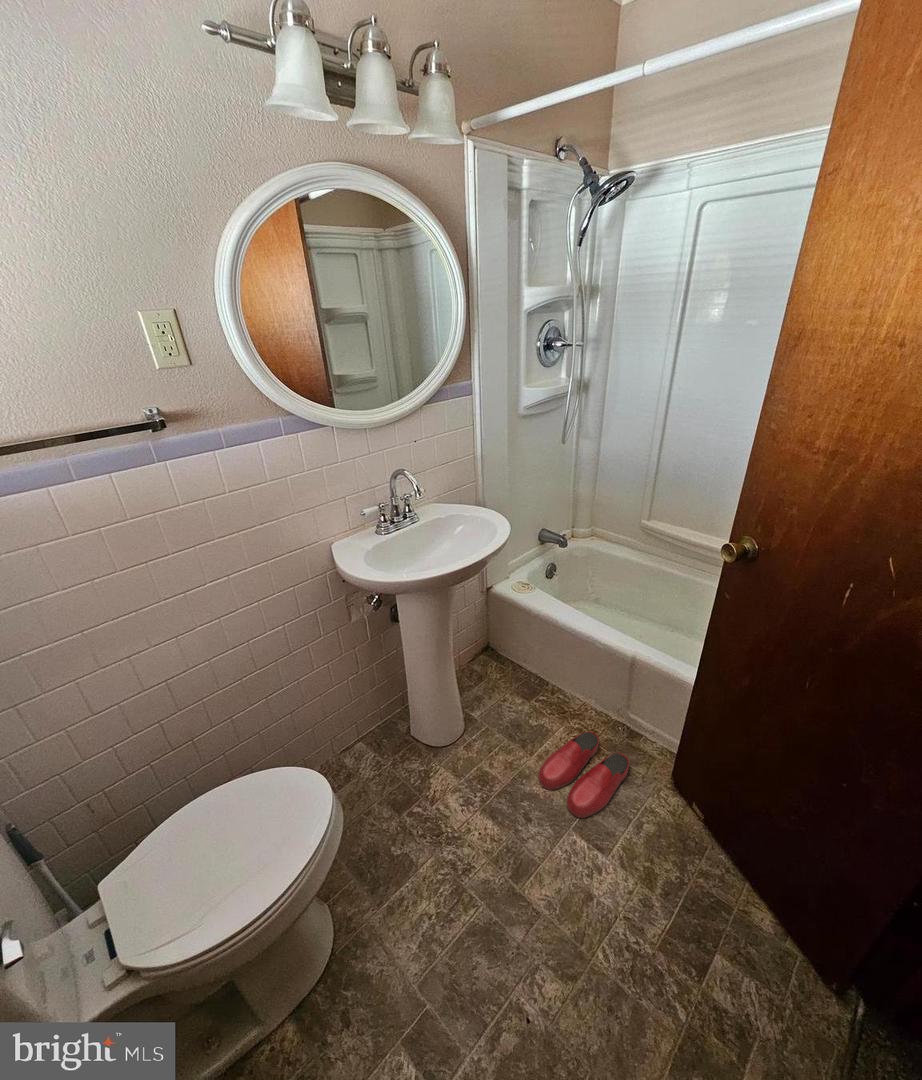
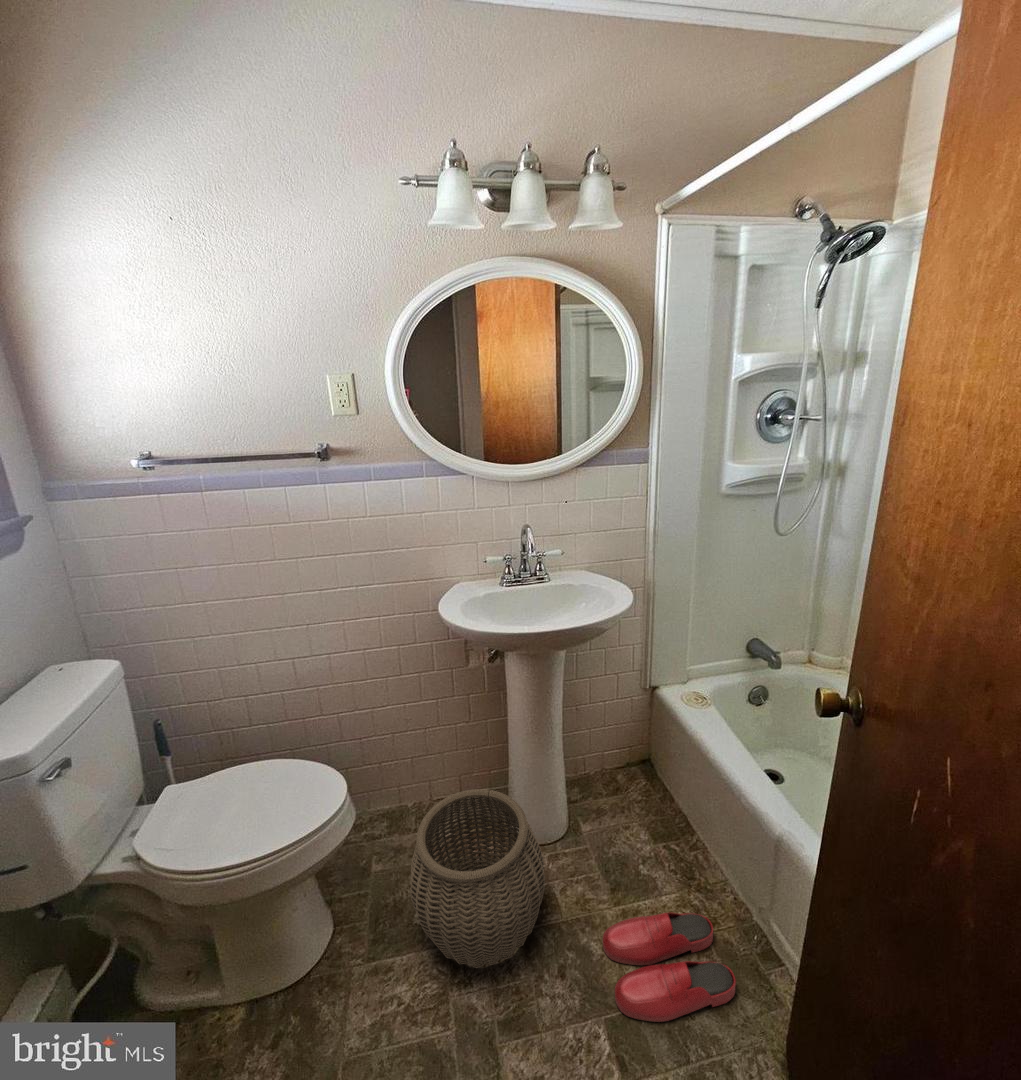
woven basket: none [386,713,502,862] -> present [410,789,545,968]

